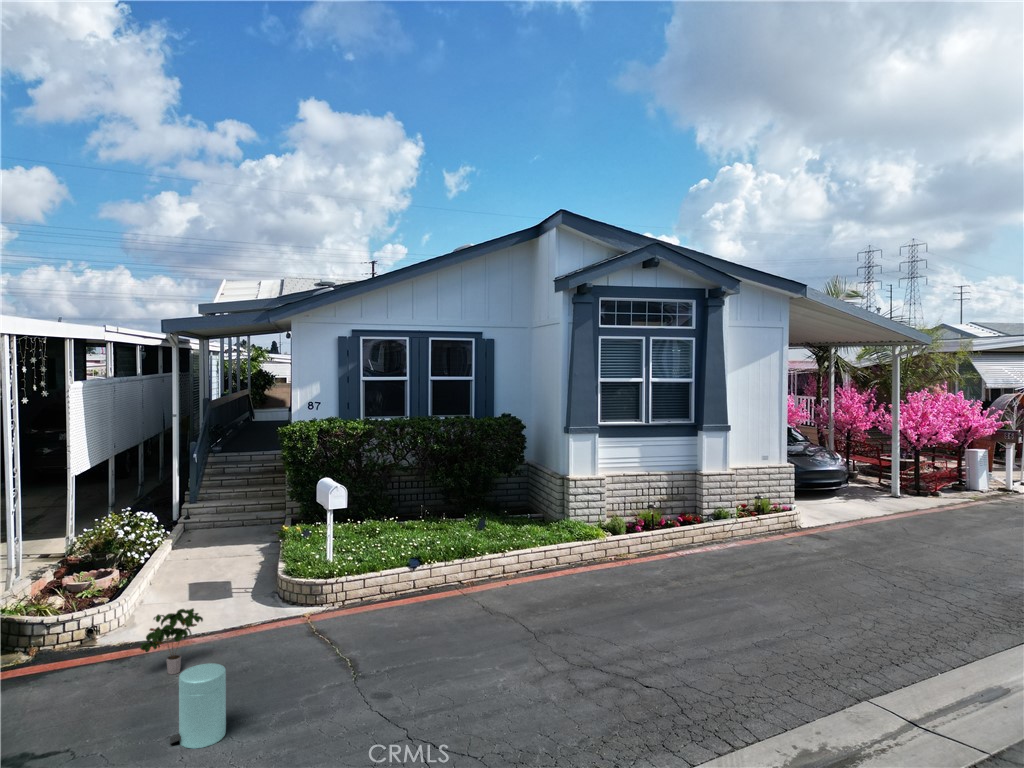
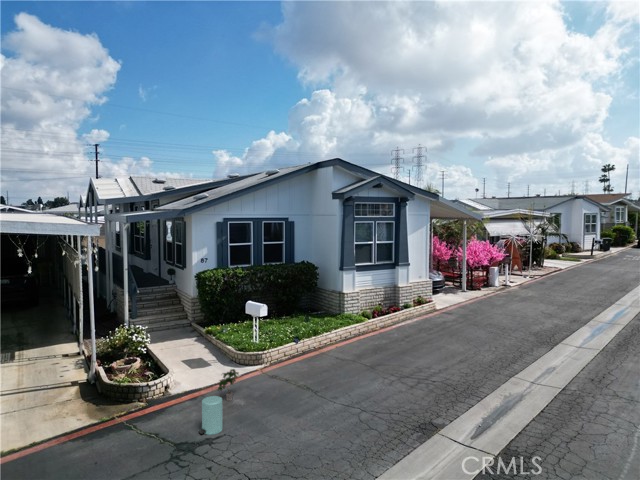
trash can: present [170,663,226,748] -> present [199,396,222,435]

